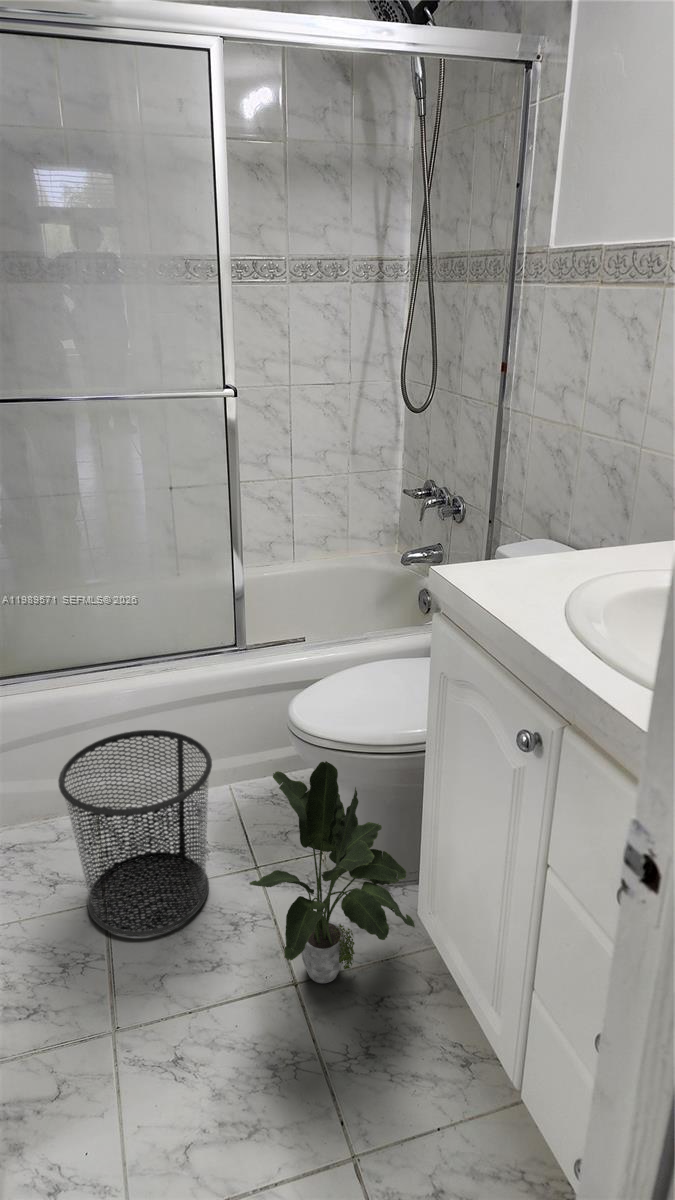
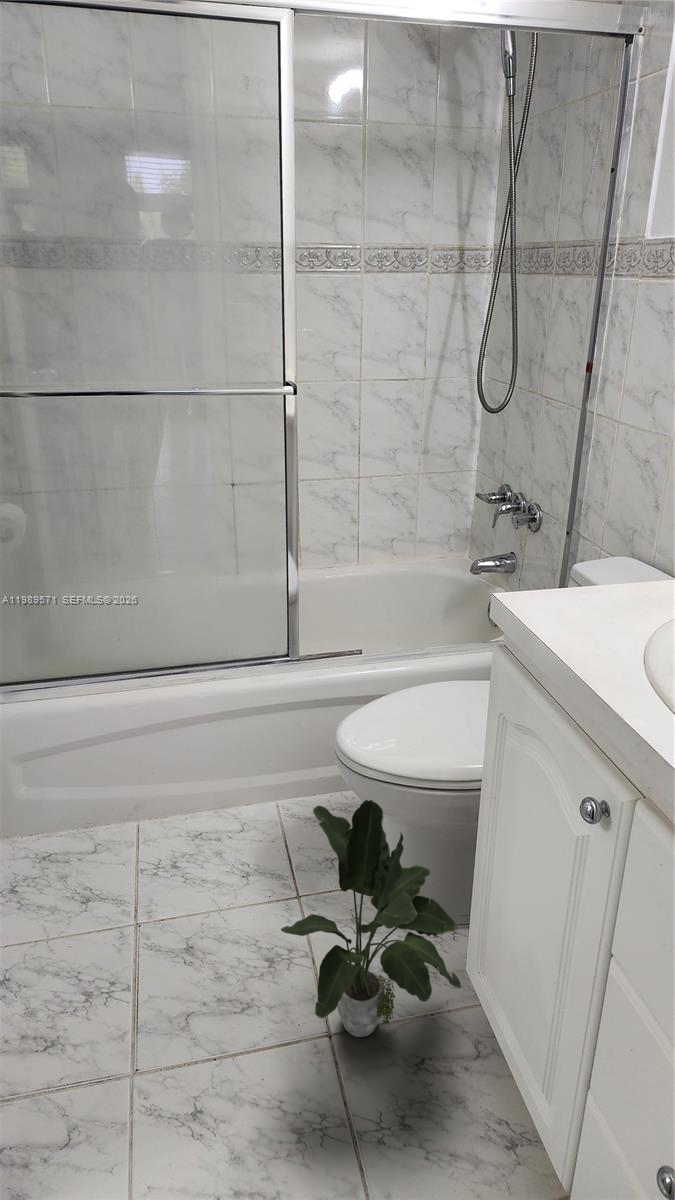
waste bin: present [58,730,212,936] -> none [91,747,252,967]

